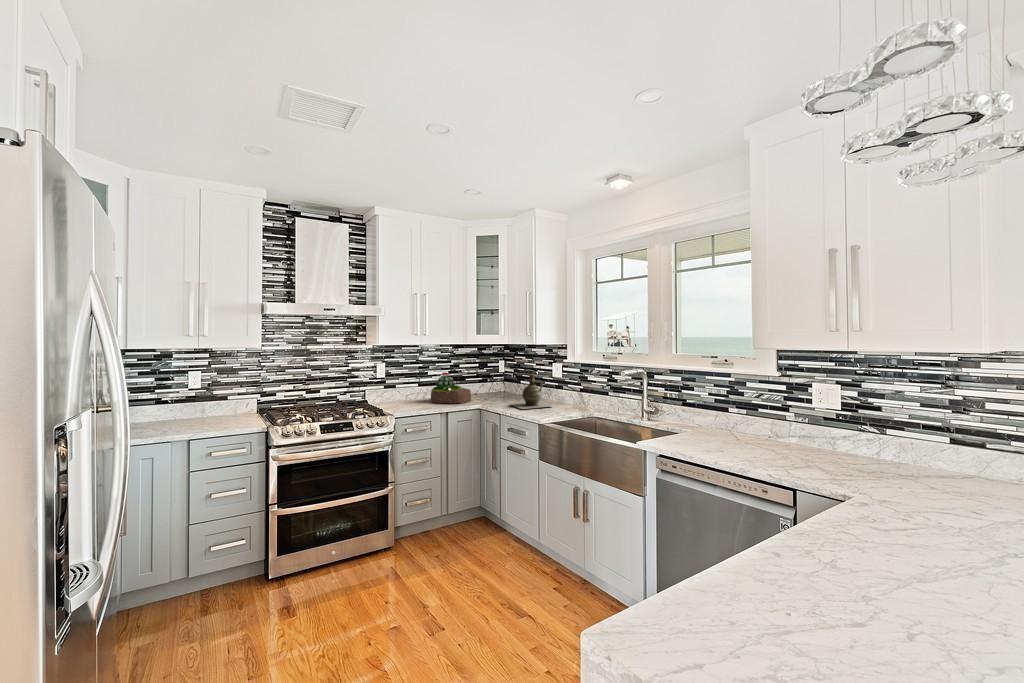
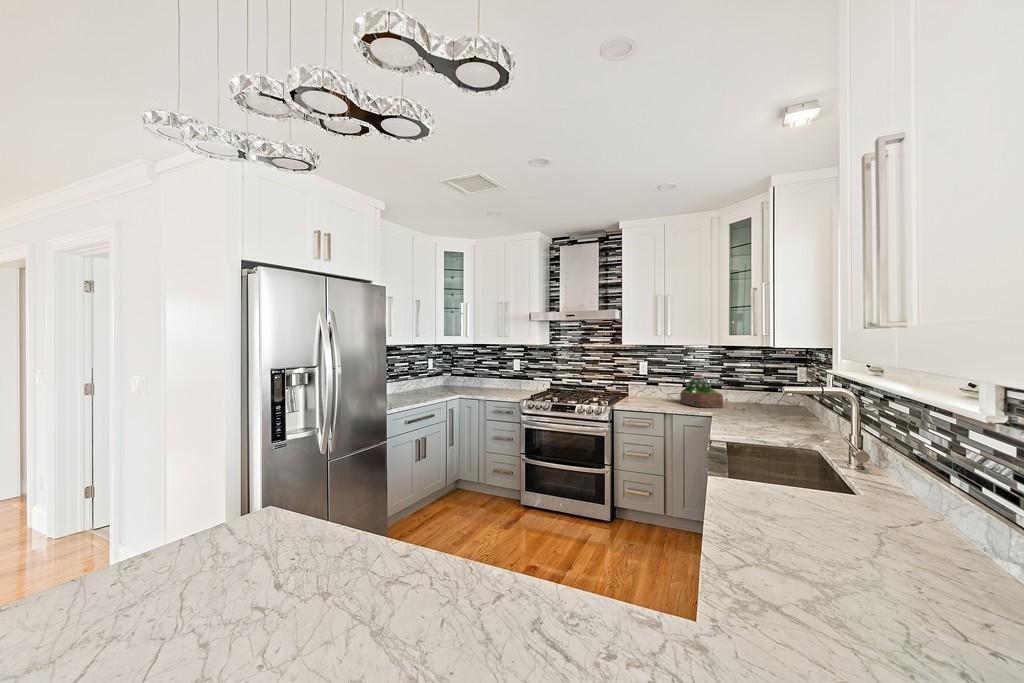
ceramic jug: present [510,375,552,409] -> none [738,384,790,427]

